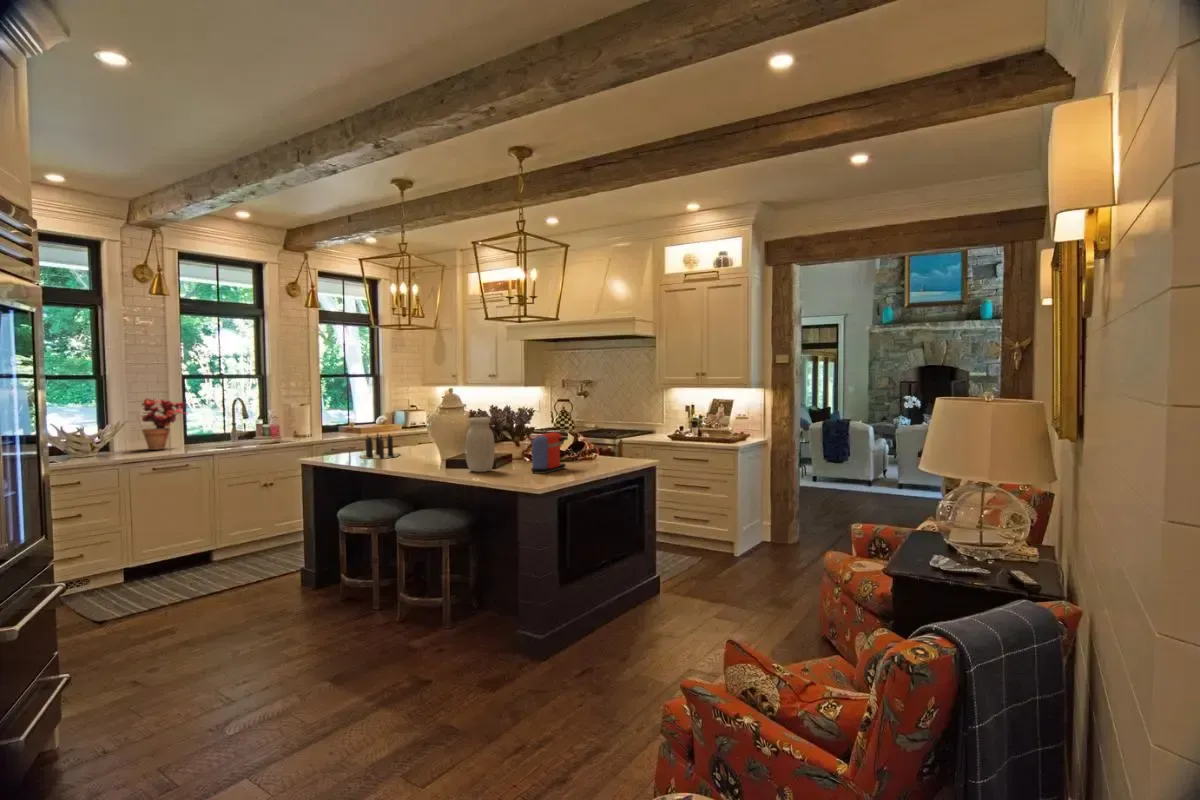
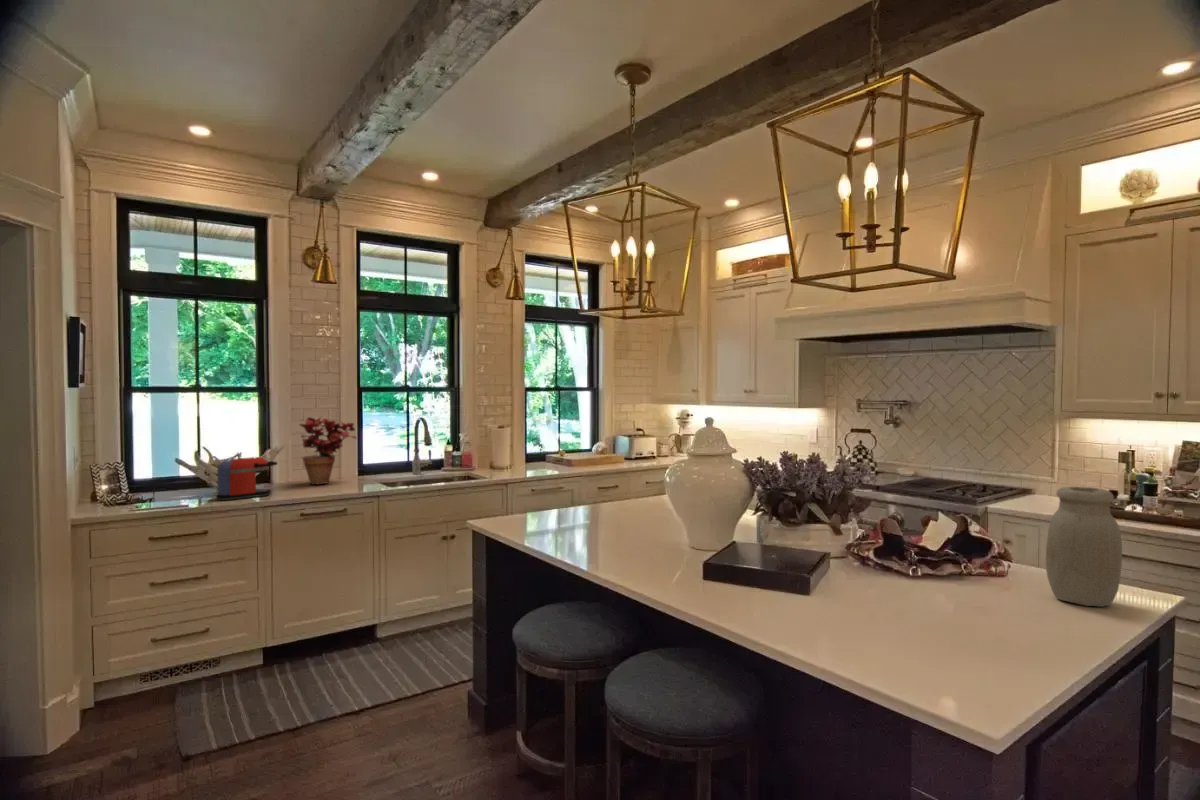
jar: present [466,417,494,472] -> present [1046,487,1122,607]
coffee maker: present [531,432,568,474] -> present [216,457,277,500]
candle: present [360,434,400,459] -> none [546,486,631,535]

